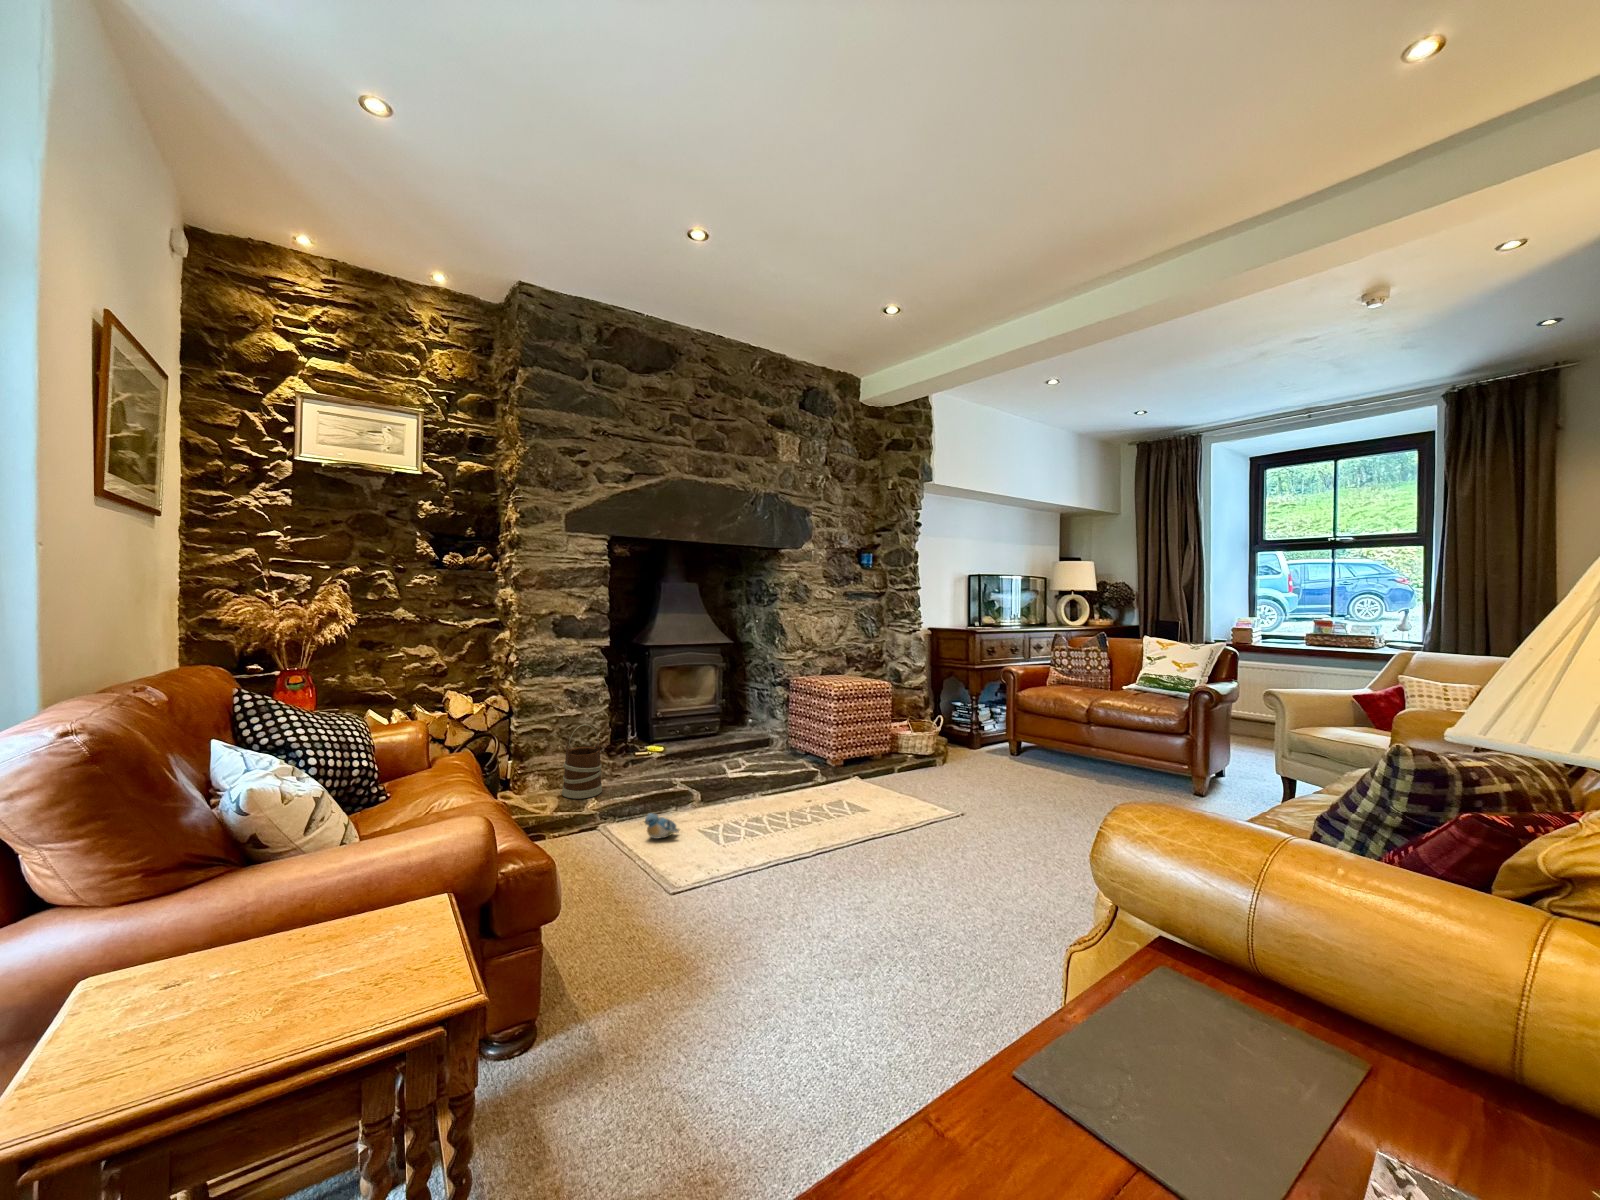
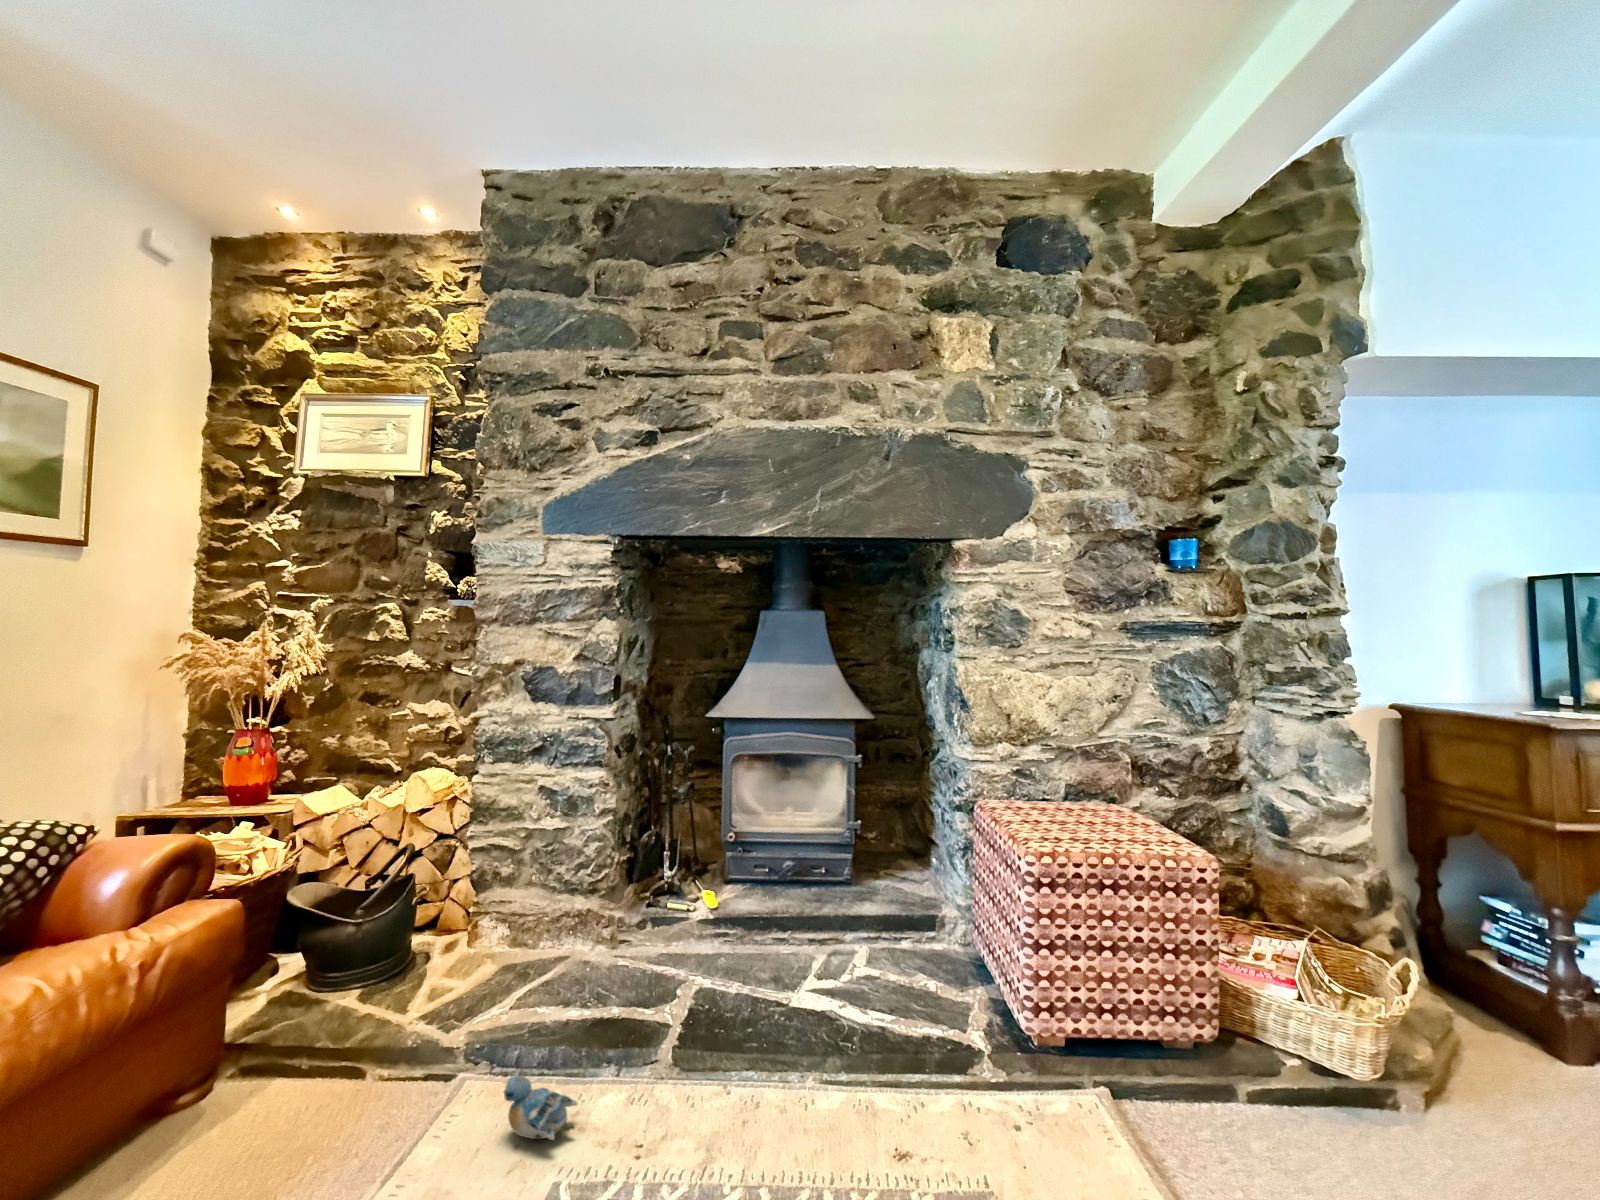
wooden bucket: present [562,724,602,798] -> none [497,856,567,991]

